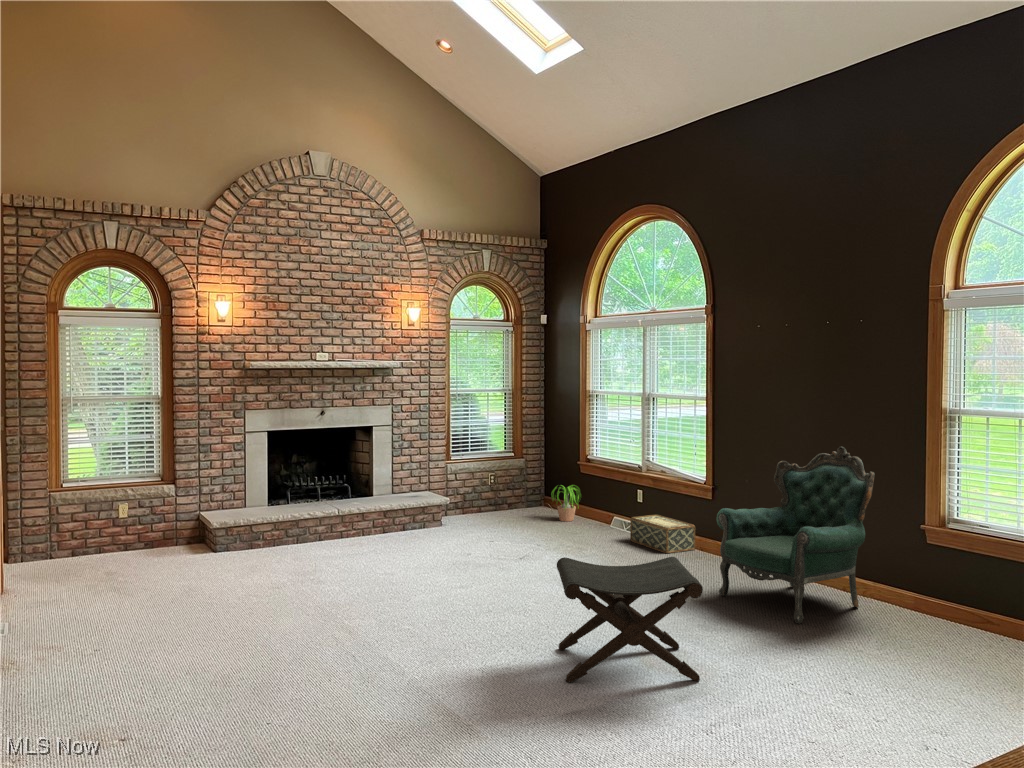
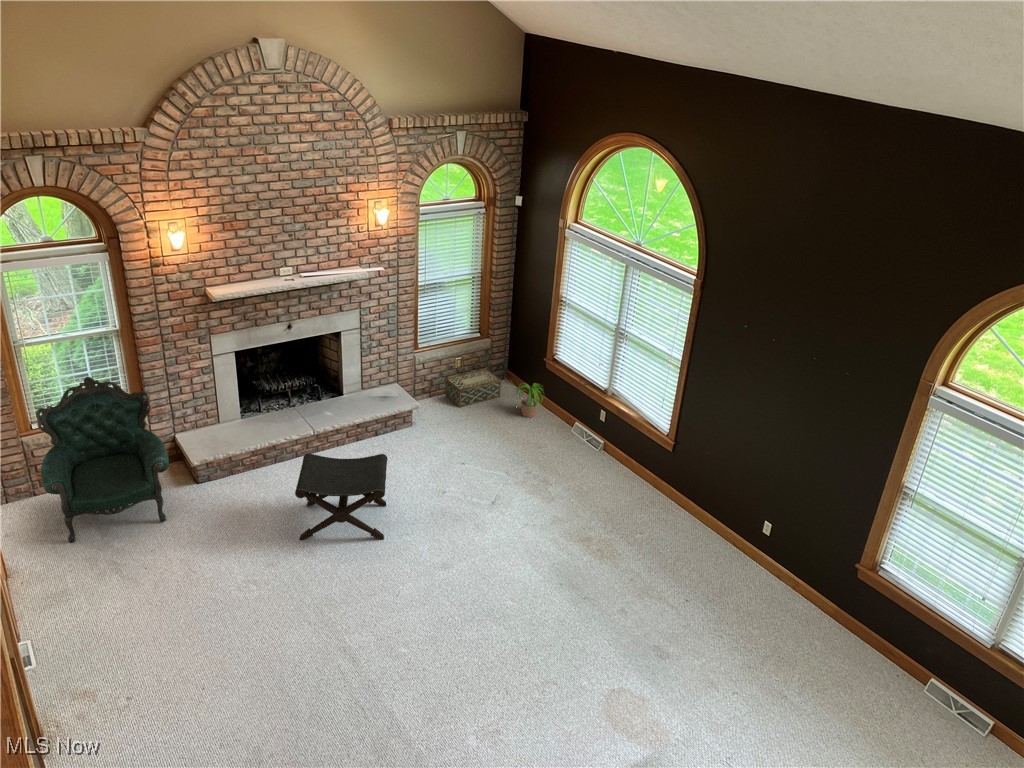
armchair: present [716,447,875,623] -> present [36,377,169,543]
woven basket: present [630,515,695,553] -> present [445,369,501,407]
footstool: present [557,557,703,683] -> present [295,453,388,540]

